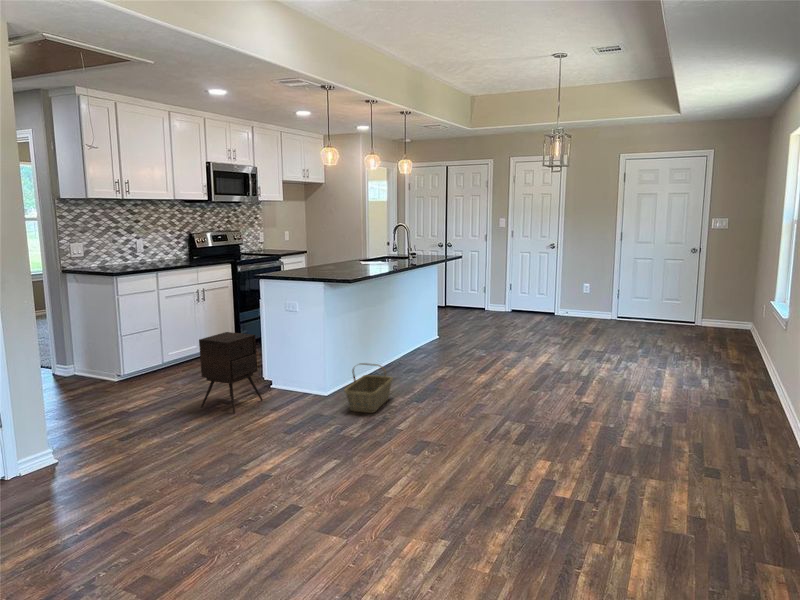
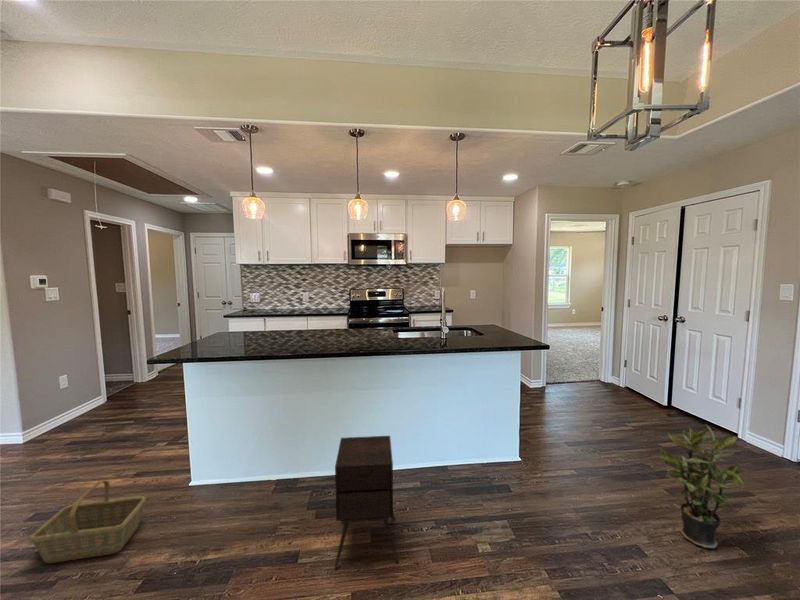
potted plant: none [501,275,527,326] -> present [660,426,745,548]
side table: present [199,332,263,413] -> present [335,436,399,568]

